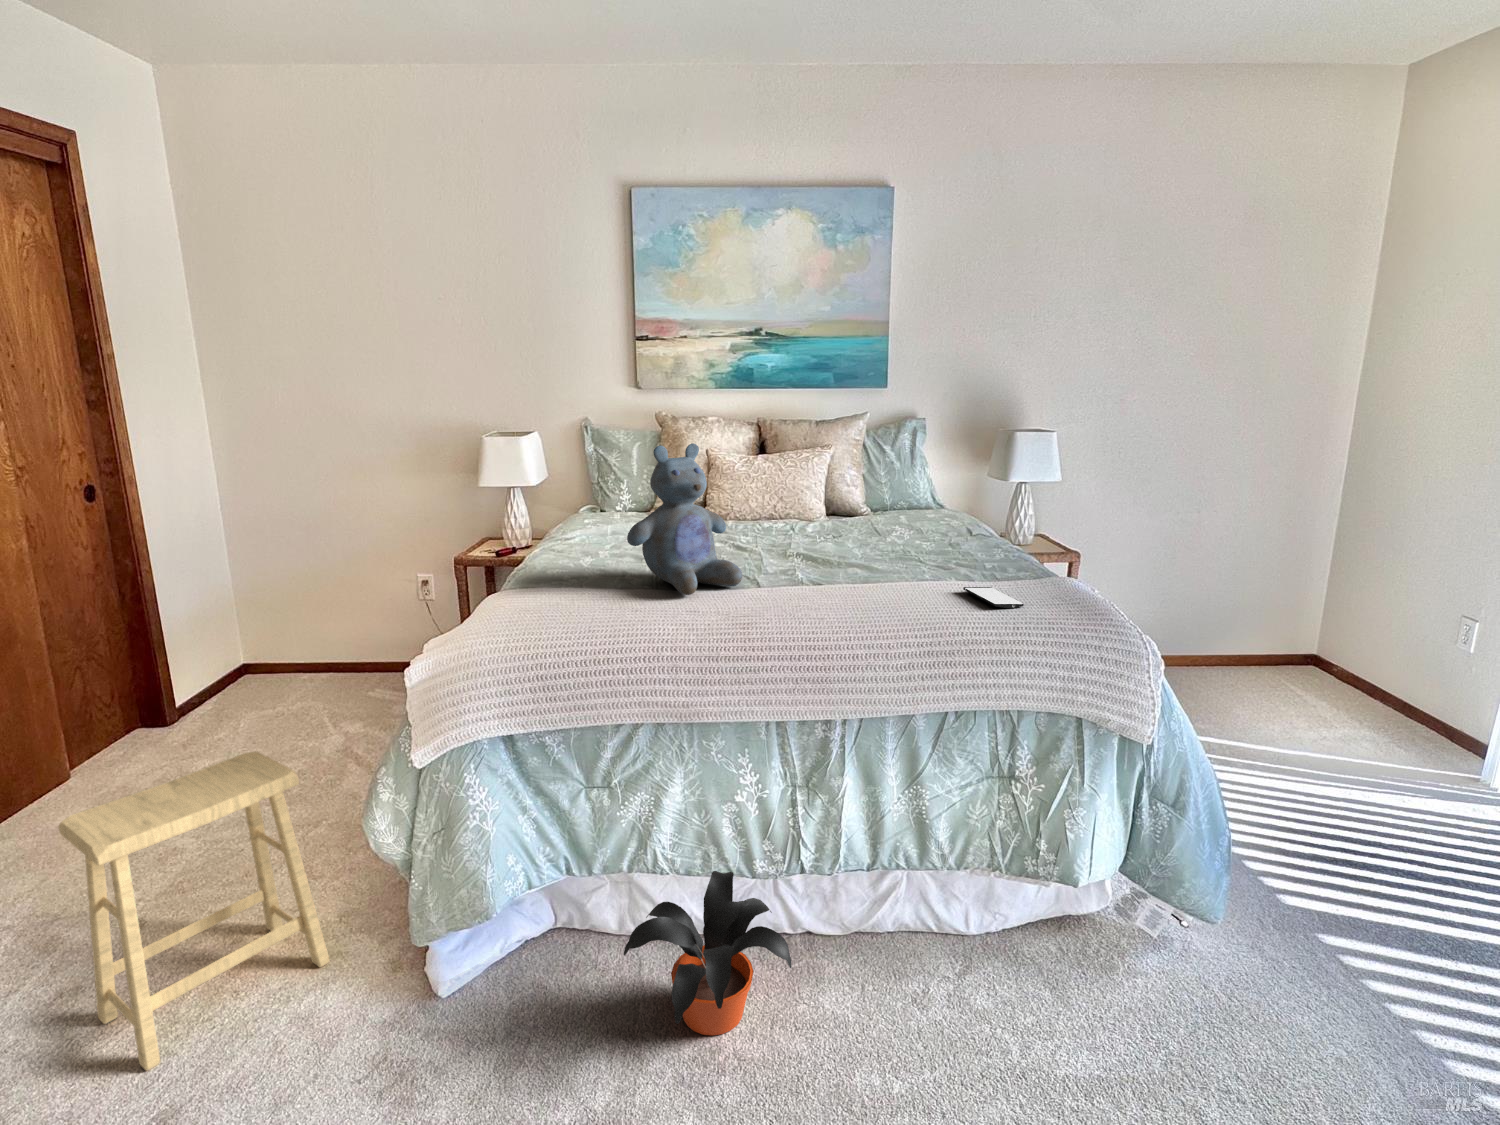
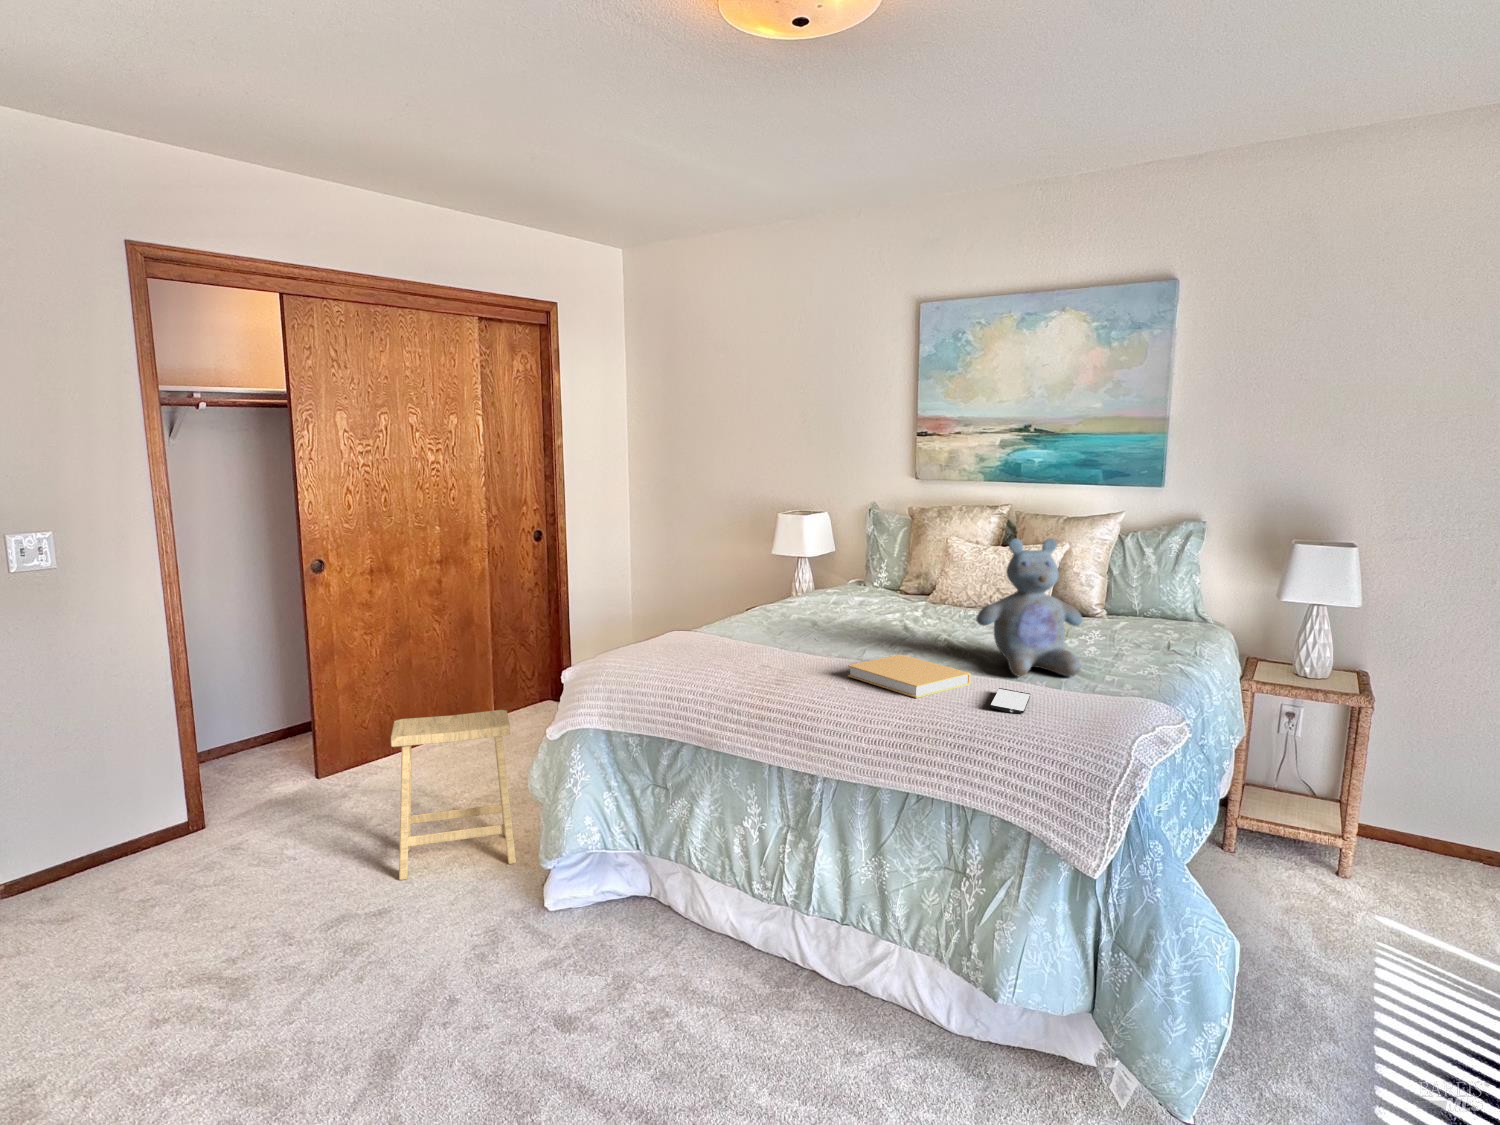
stuffed bear: present [627,443,743,595] -> present [976,538,1082,676]
book: none [809,571,923,612] -> present [848,654,971,698]
potted plant: present [624,871,791,1036] -> none [621,876,745,999]

